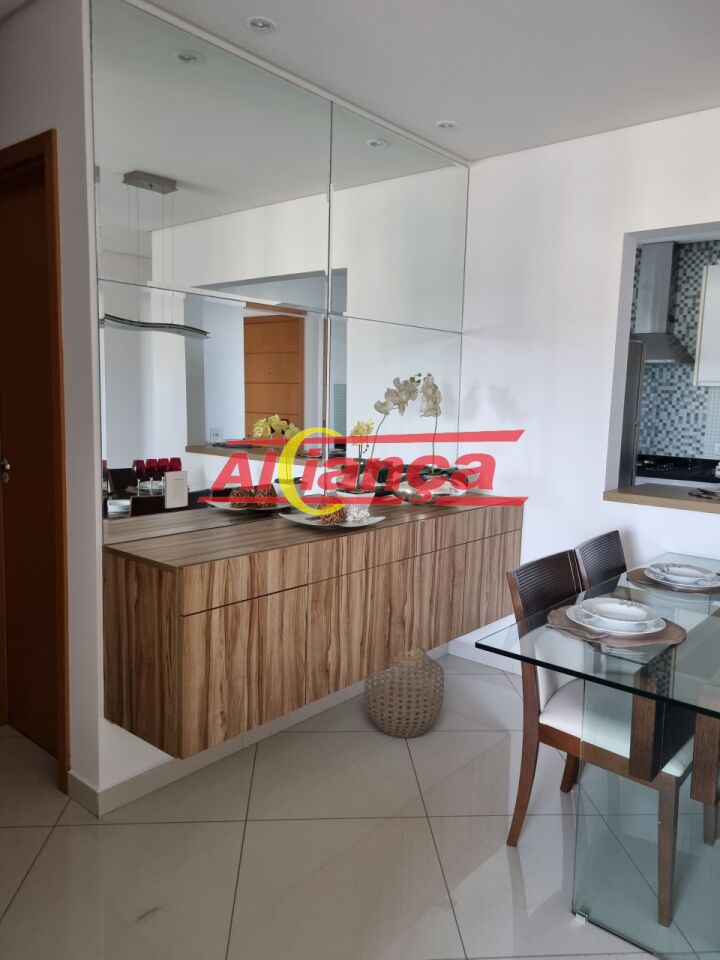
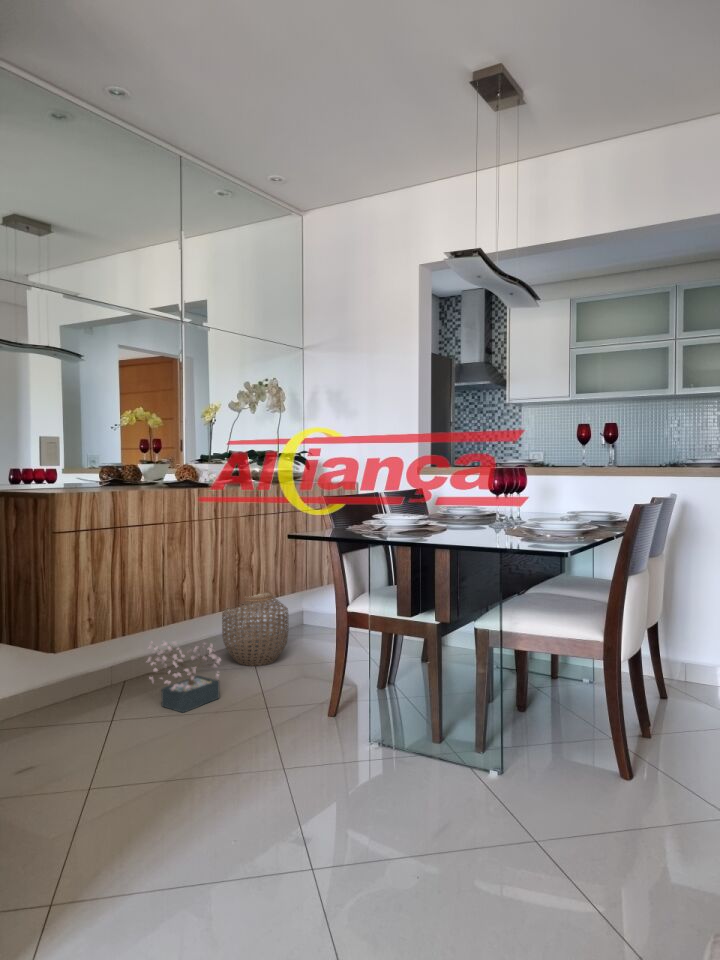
decorative plant: none [285,728,373,824] -> present [146,641,221,712]

